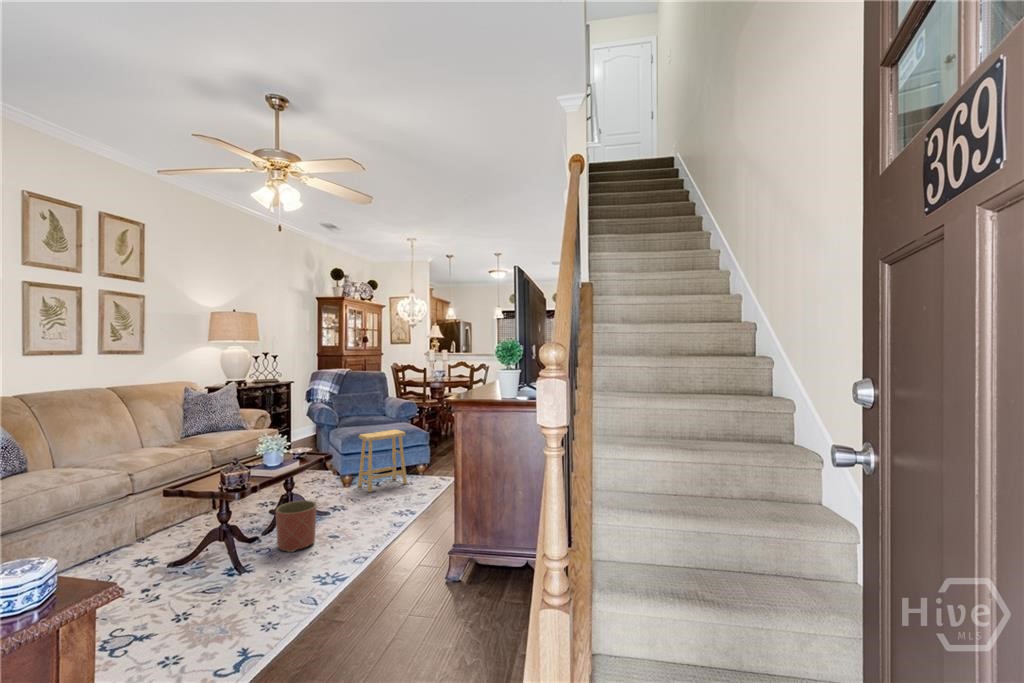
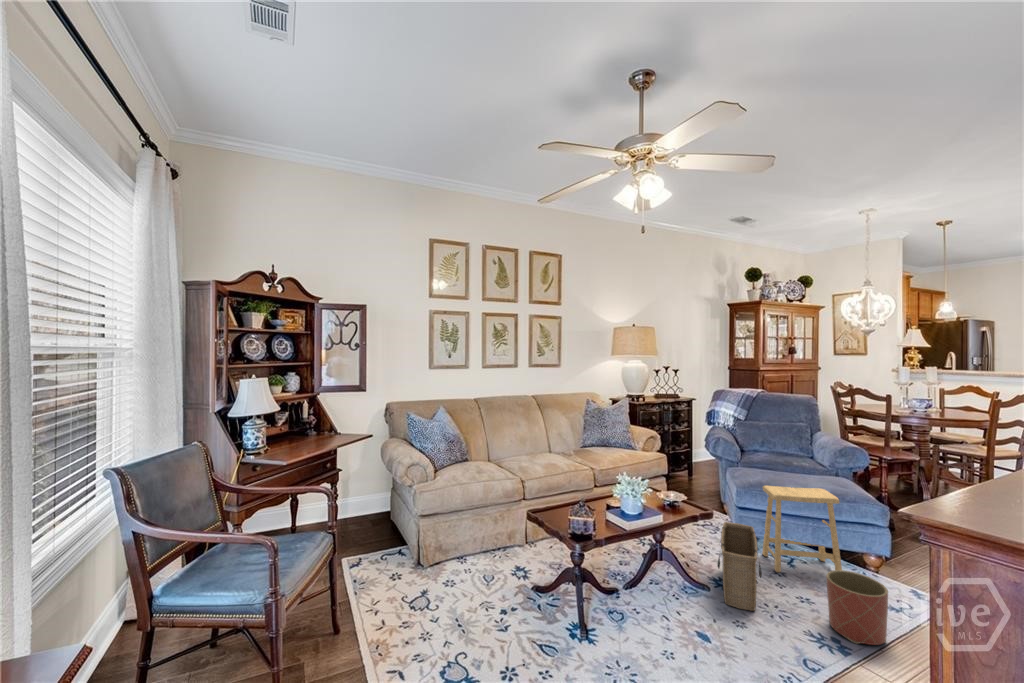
basket: none [333,463,364,517] -> present [718,522,762,611]
planter: present [276,501,316,552] -> present [826,570,888,645]

